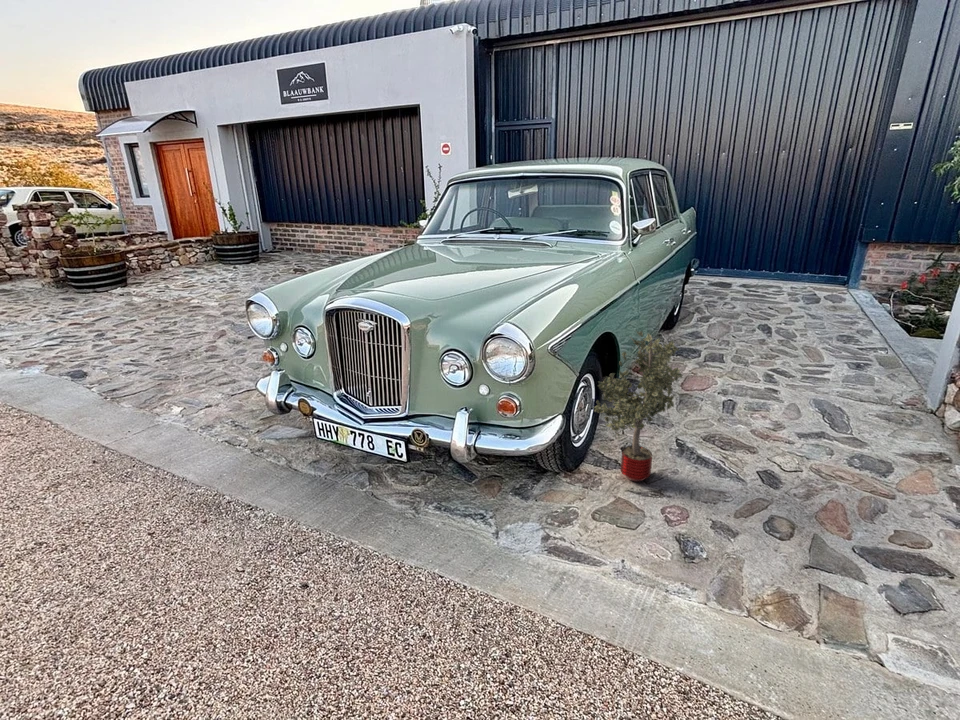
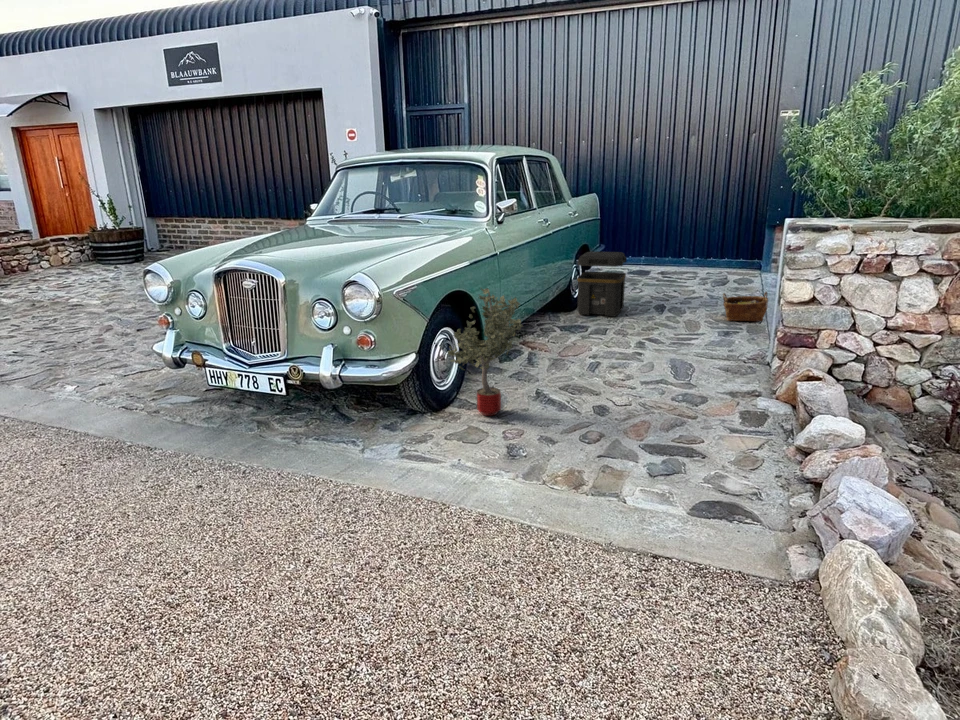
toolbox: none [678,270,734,338] -> present [577,252,627,317]
woven basket: none [841,319,897,351] -> present [723,292,768,321]

